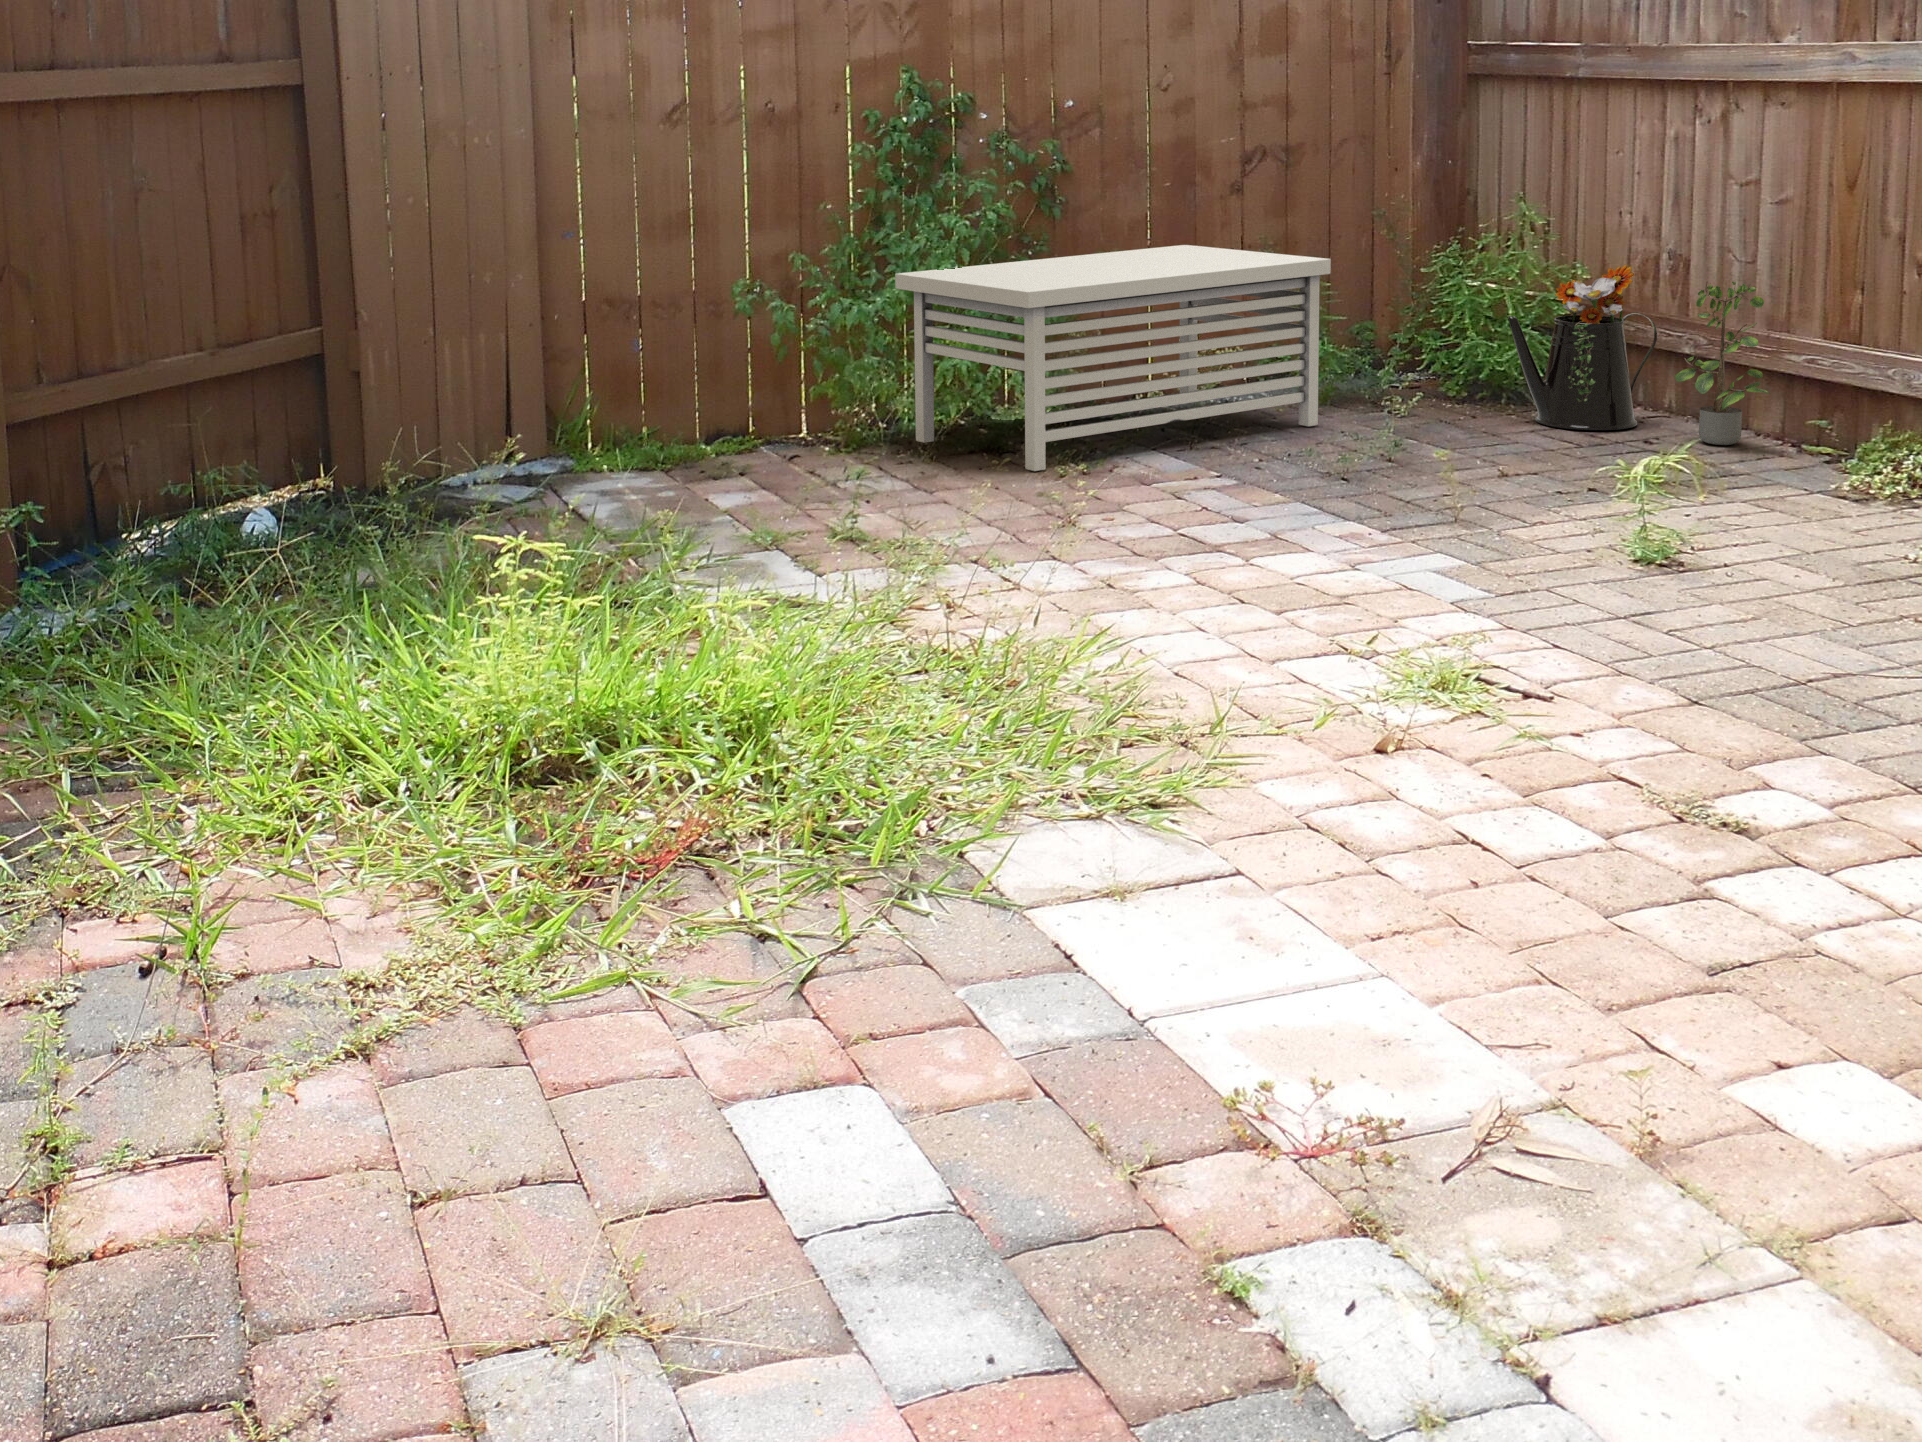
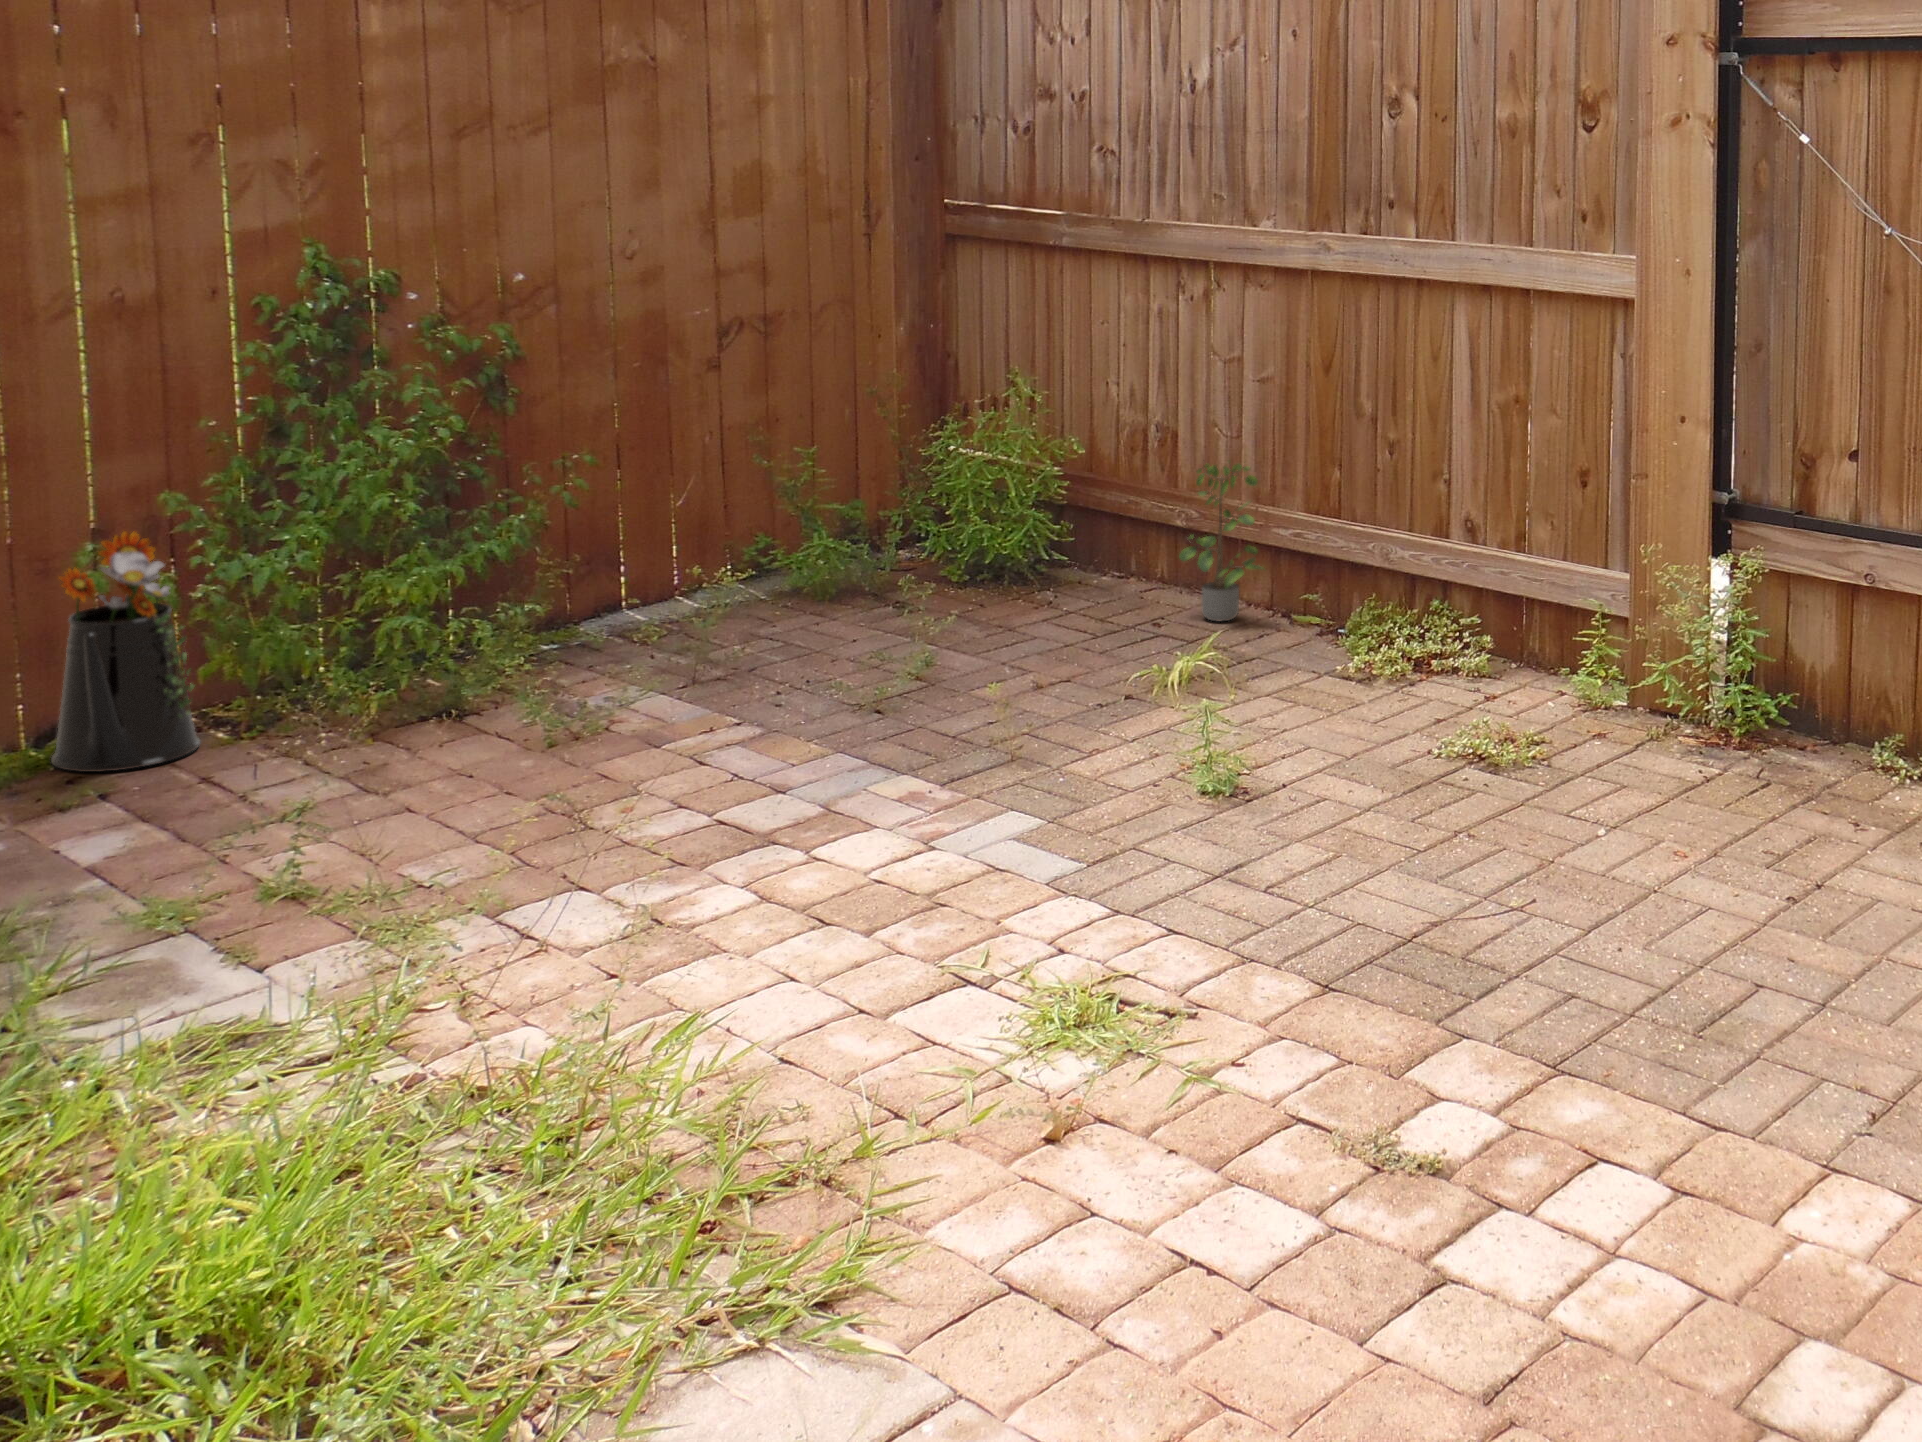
storage bench: present [895,245,1331,471] -> none [301,434,838,748]
watering can: present [1509,265,1657,430] -> present [51,531,200,772]

